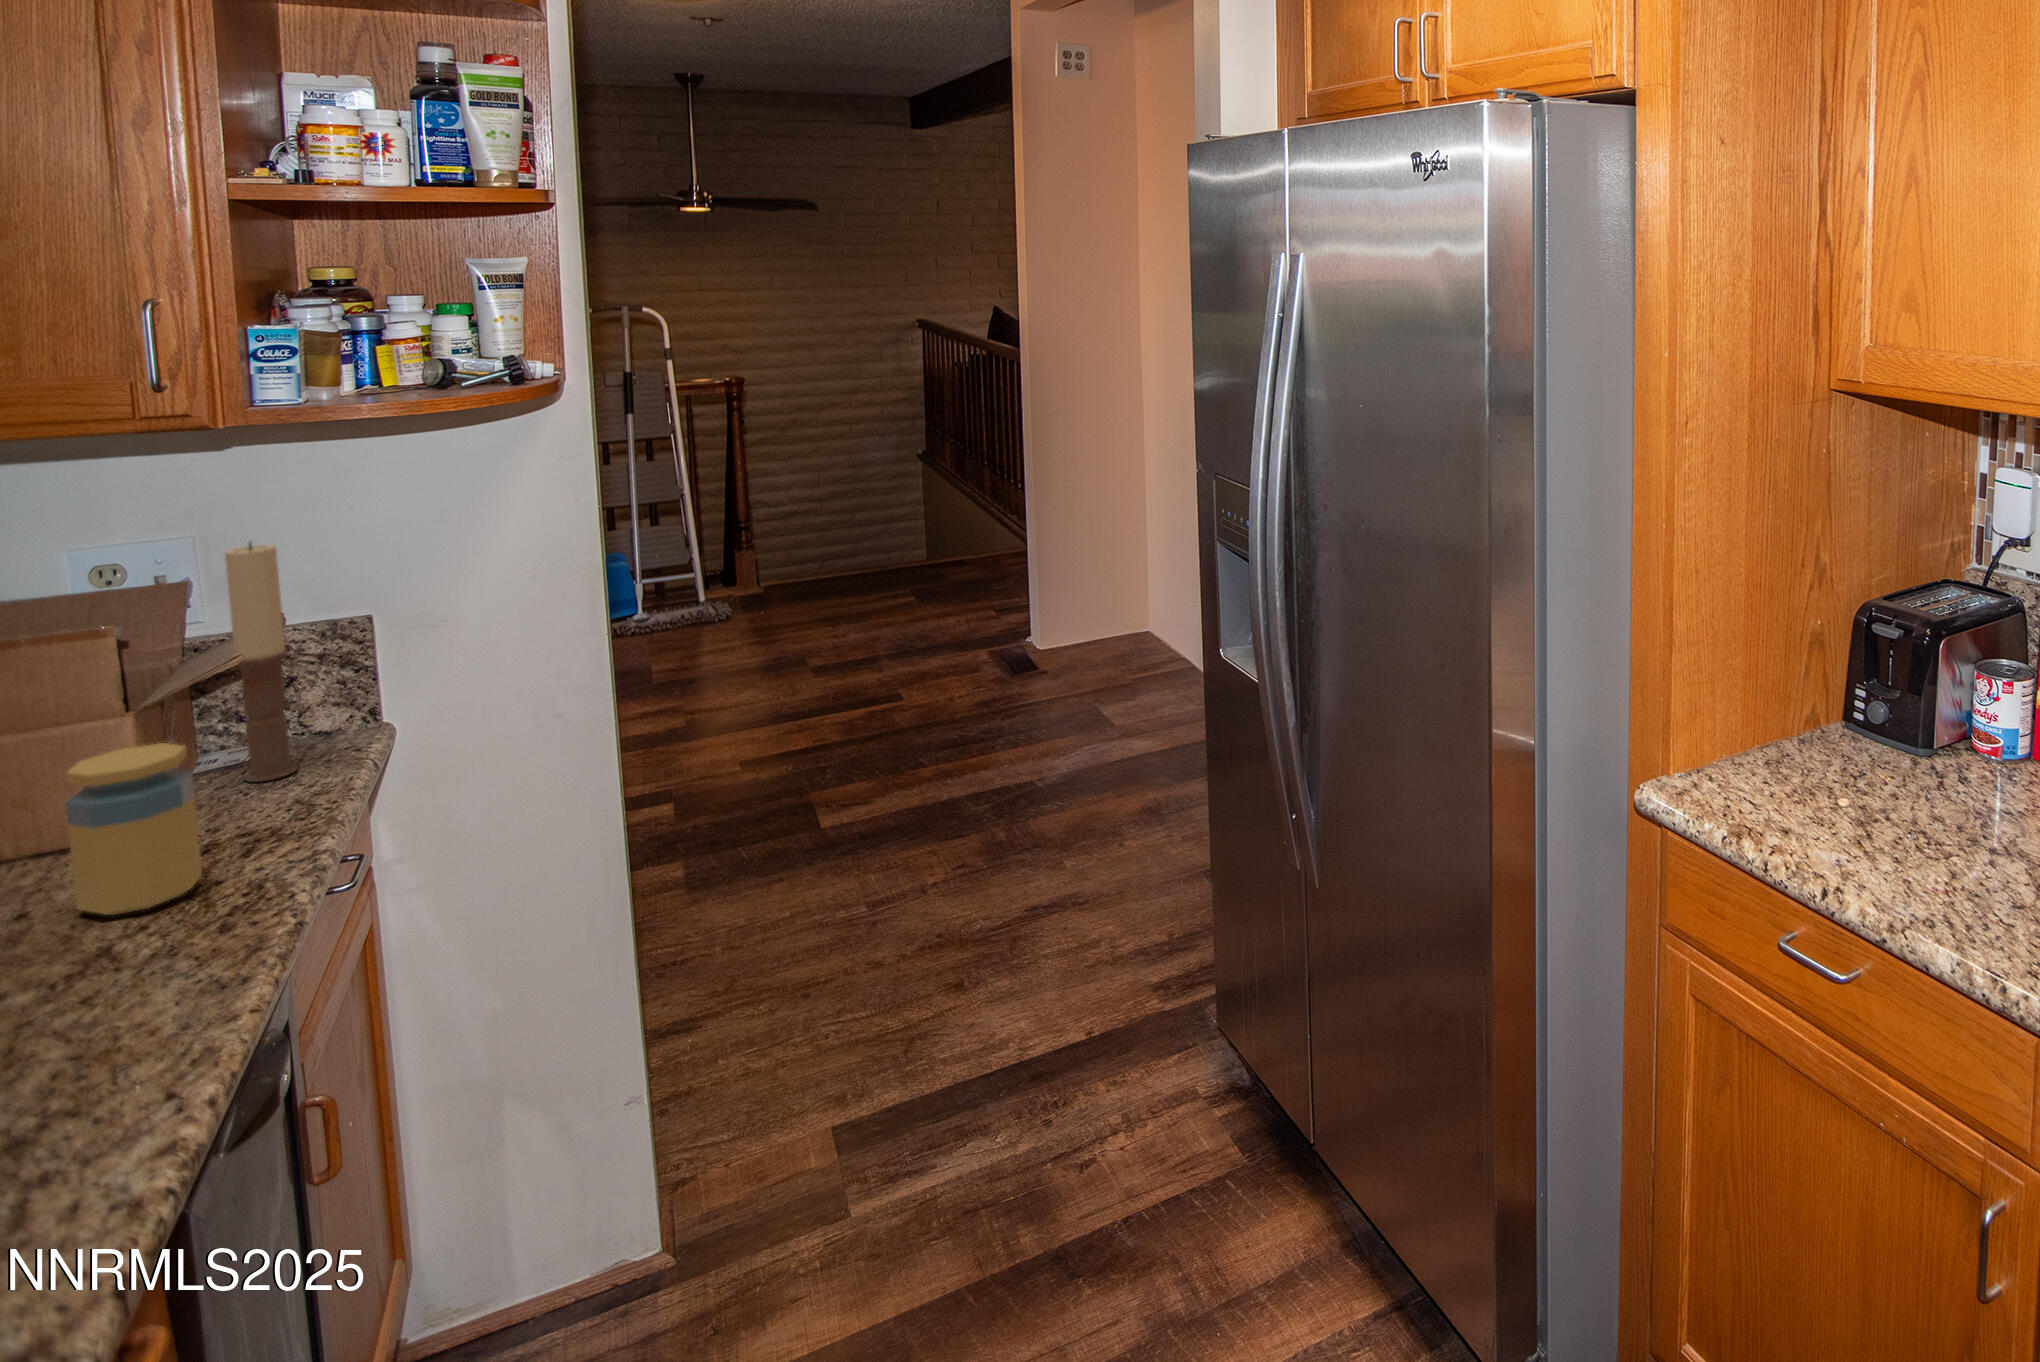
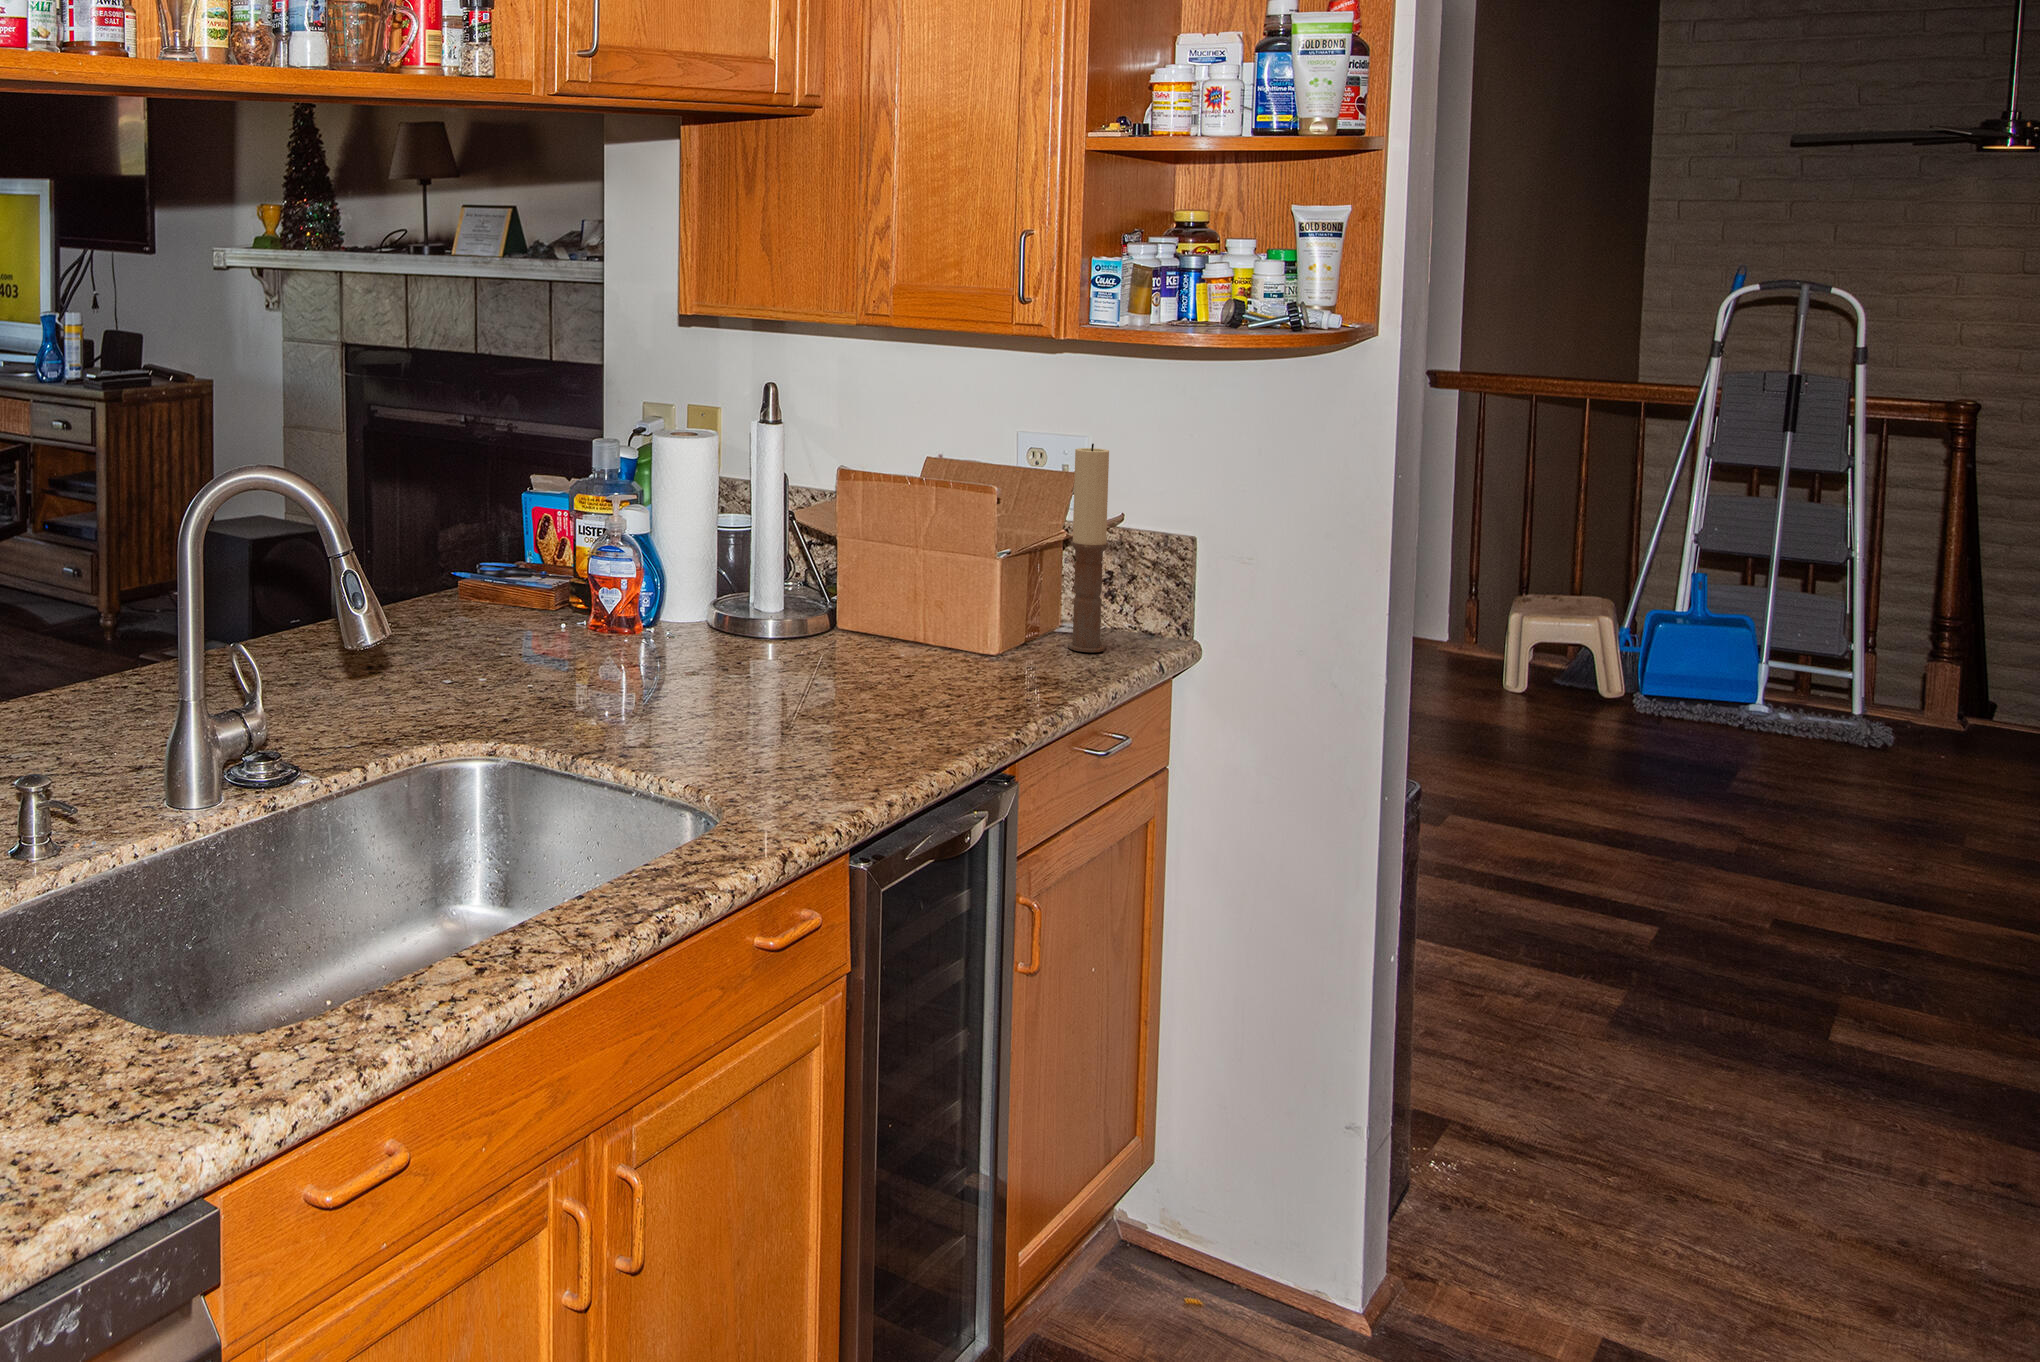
jar: present [66,743,202,915] -> none [912,573,984,697]

